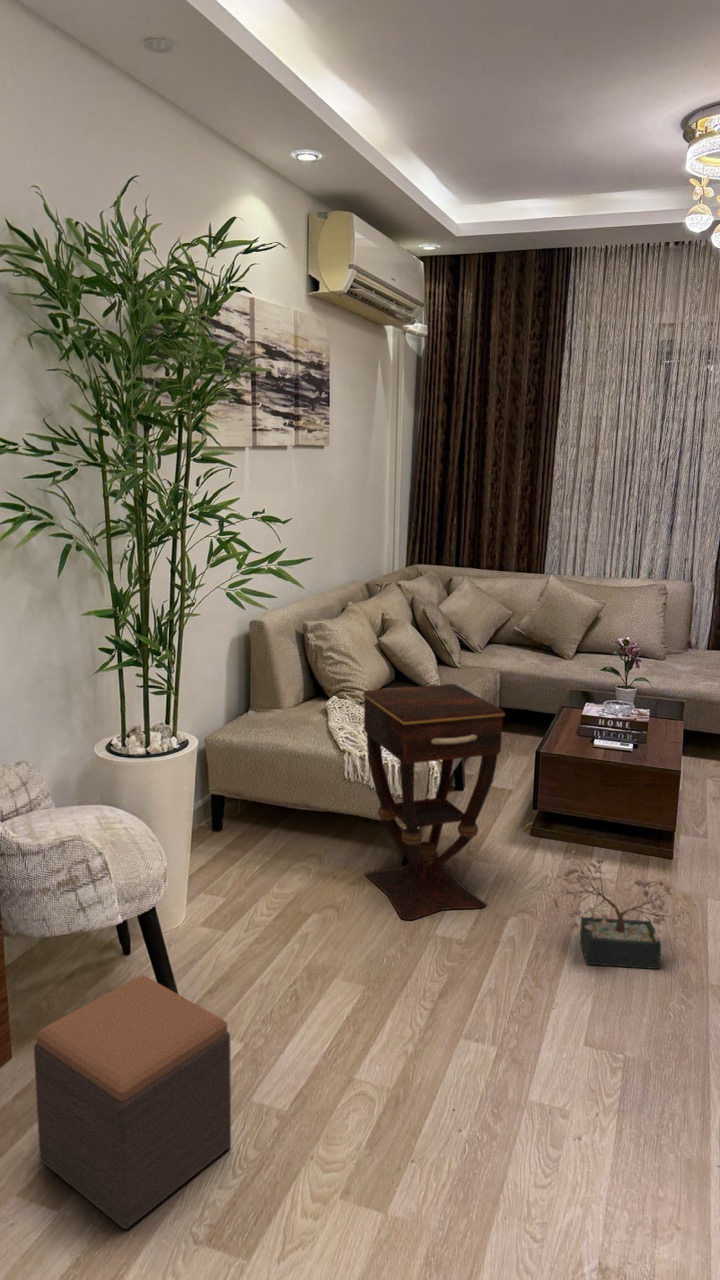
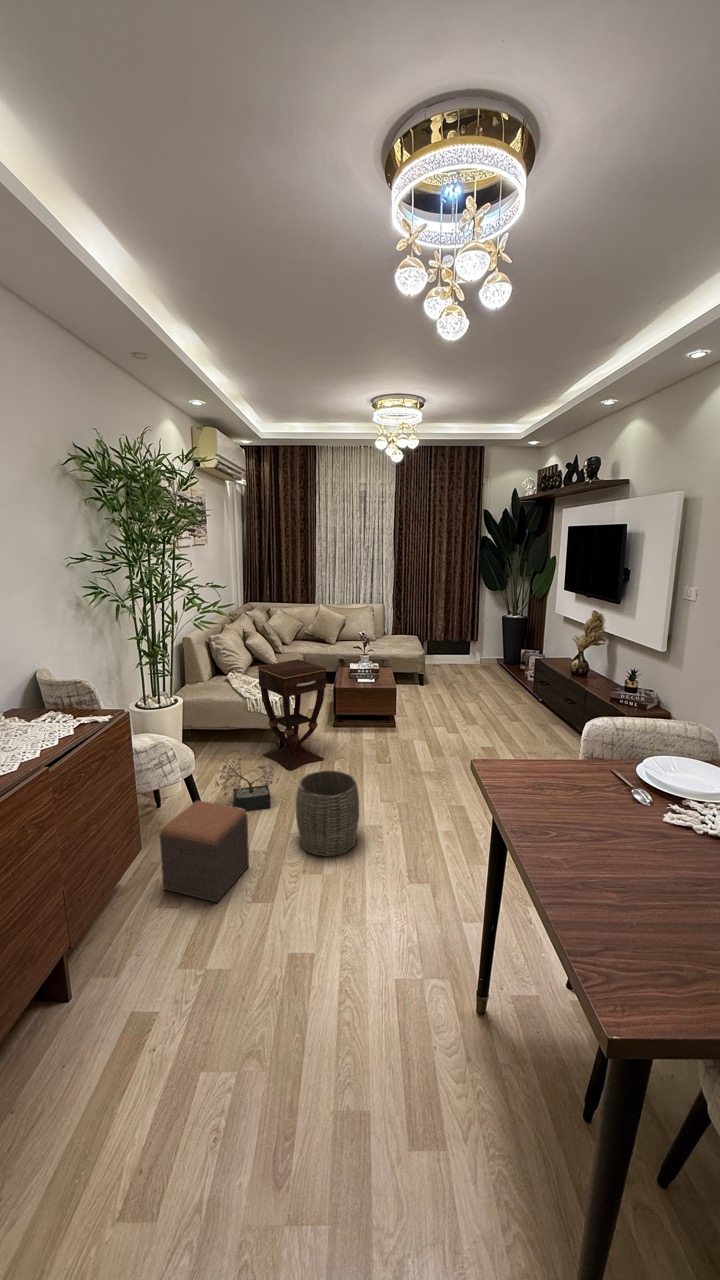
decorative plant: present [553,850,681,969] -> present [216,756,280,811]
woven basket: none [356,954,506,1171] -> present [296,771,359,856]

